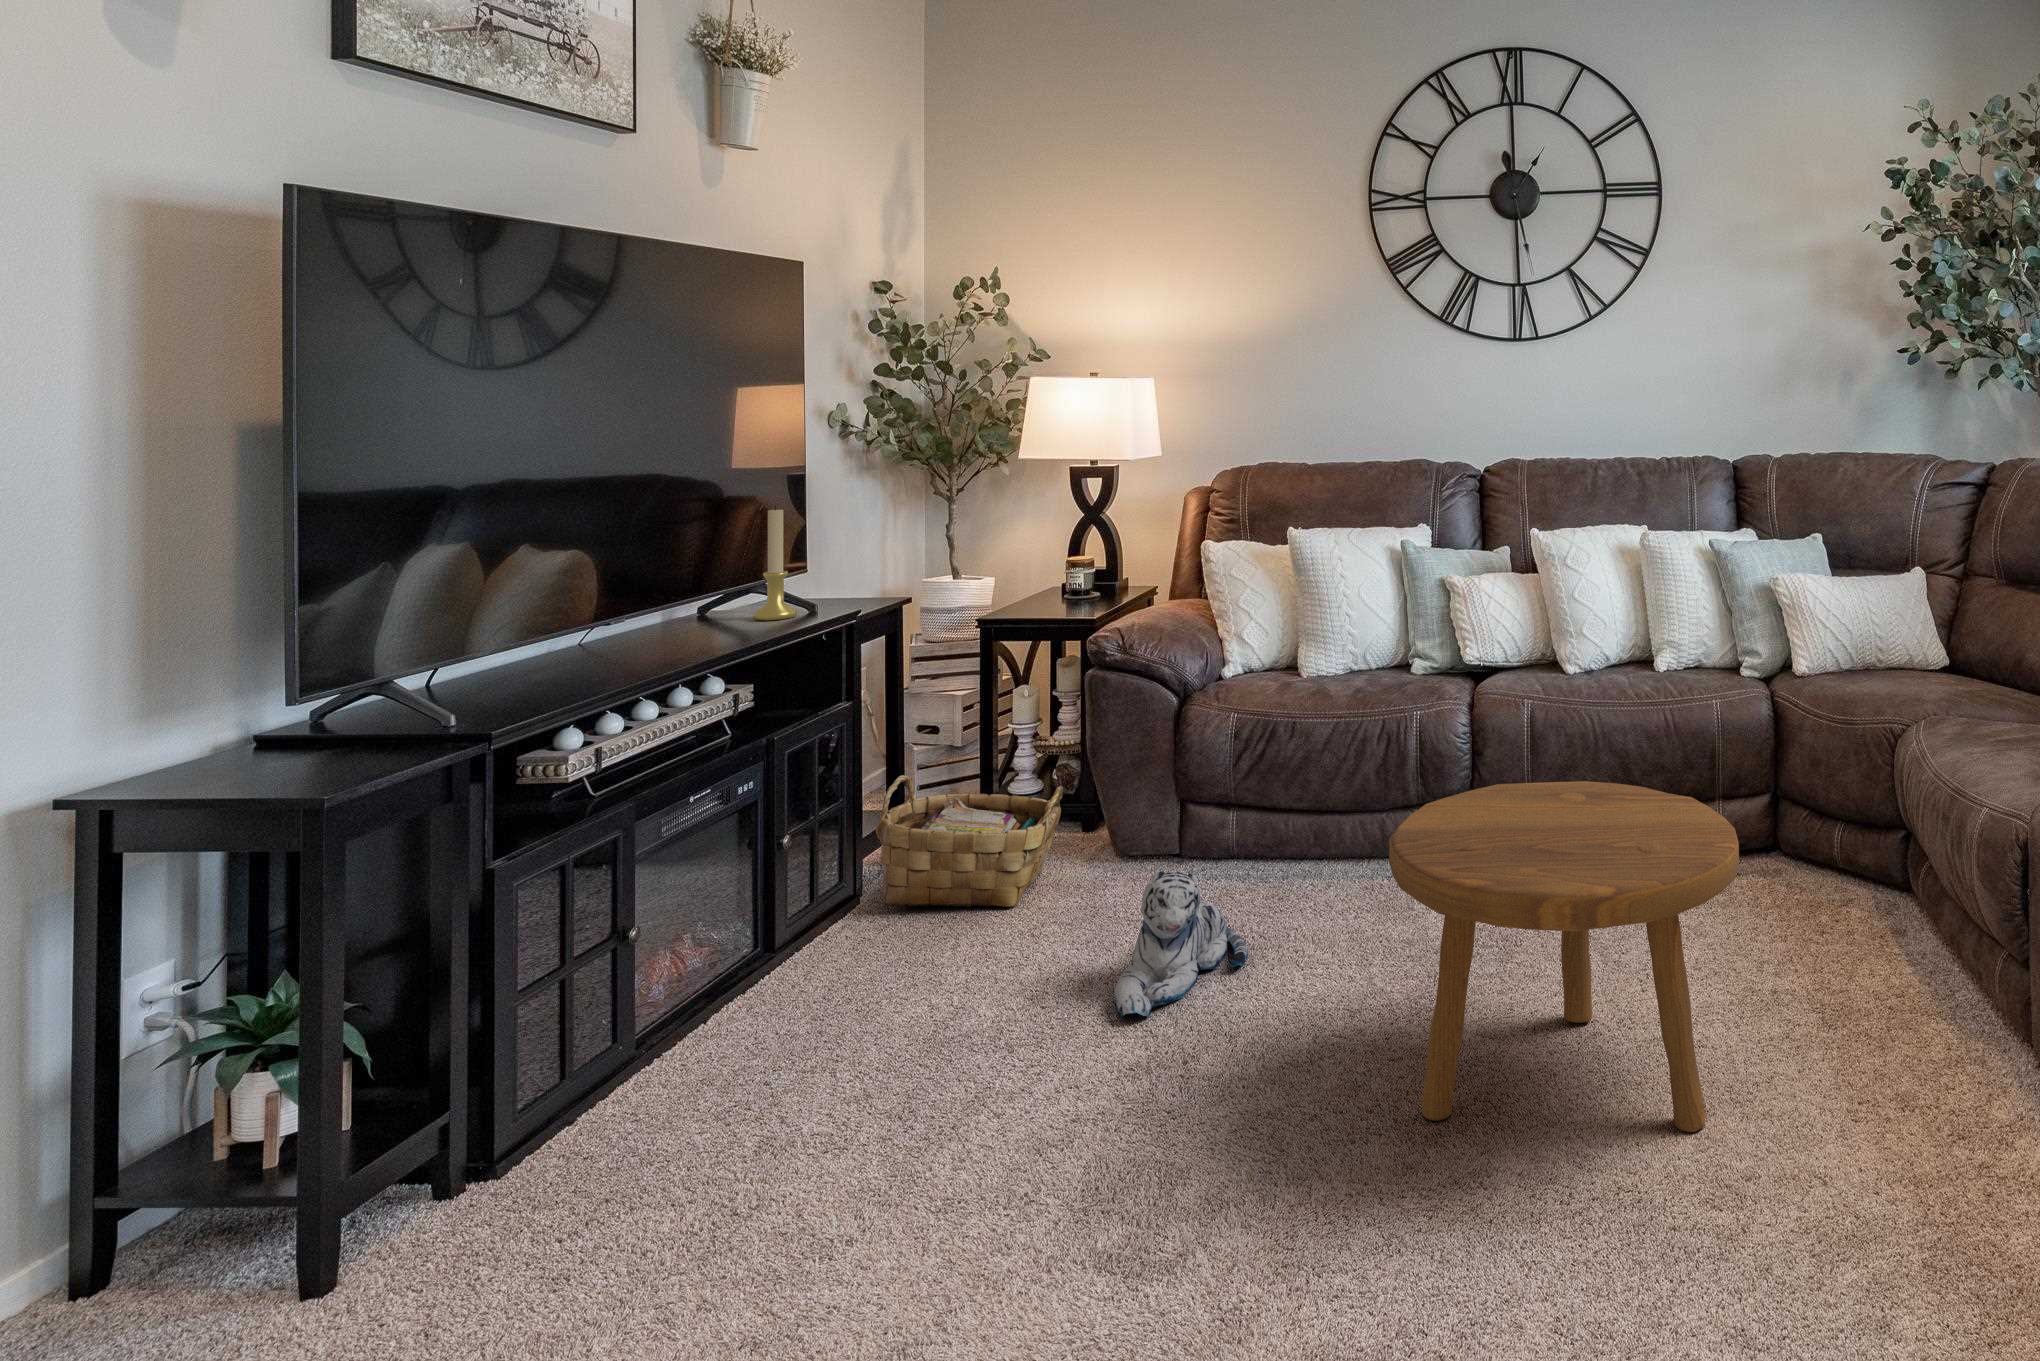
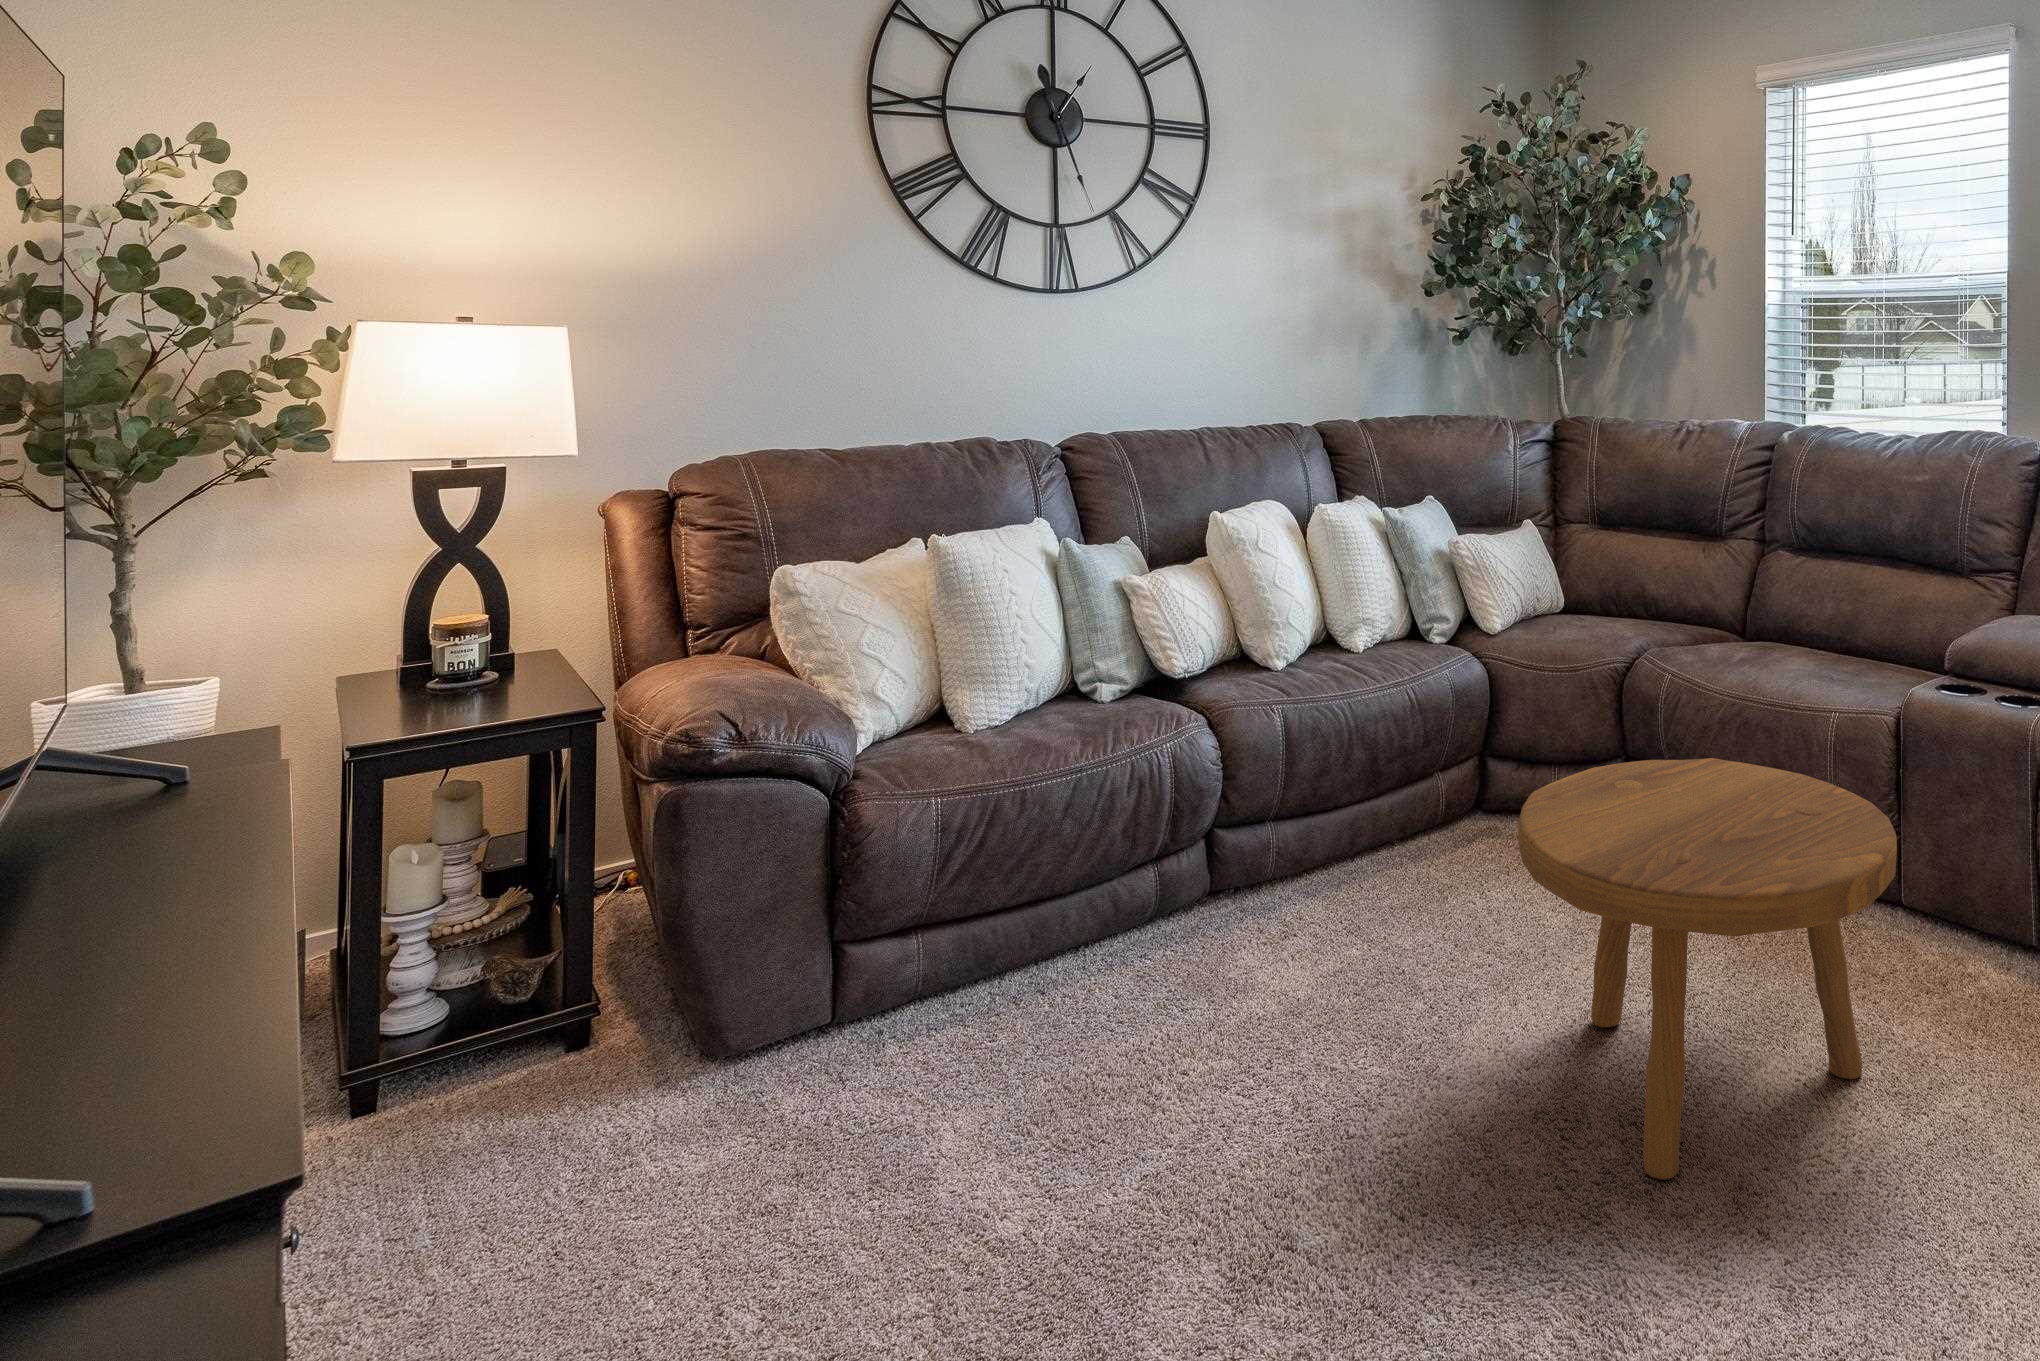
candle holder: present [754,506,797,620] -> none [70,573,188,820]
woven basket: present [876,775,1063,907] -> none [327,977,698,1296]
plush toy: present [1114,871,1248,1018] -> none [1025,1019,1185,1254]

